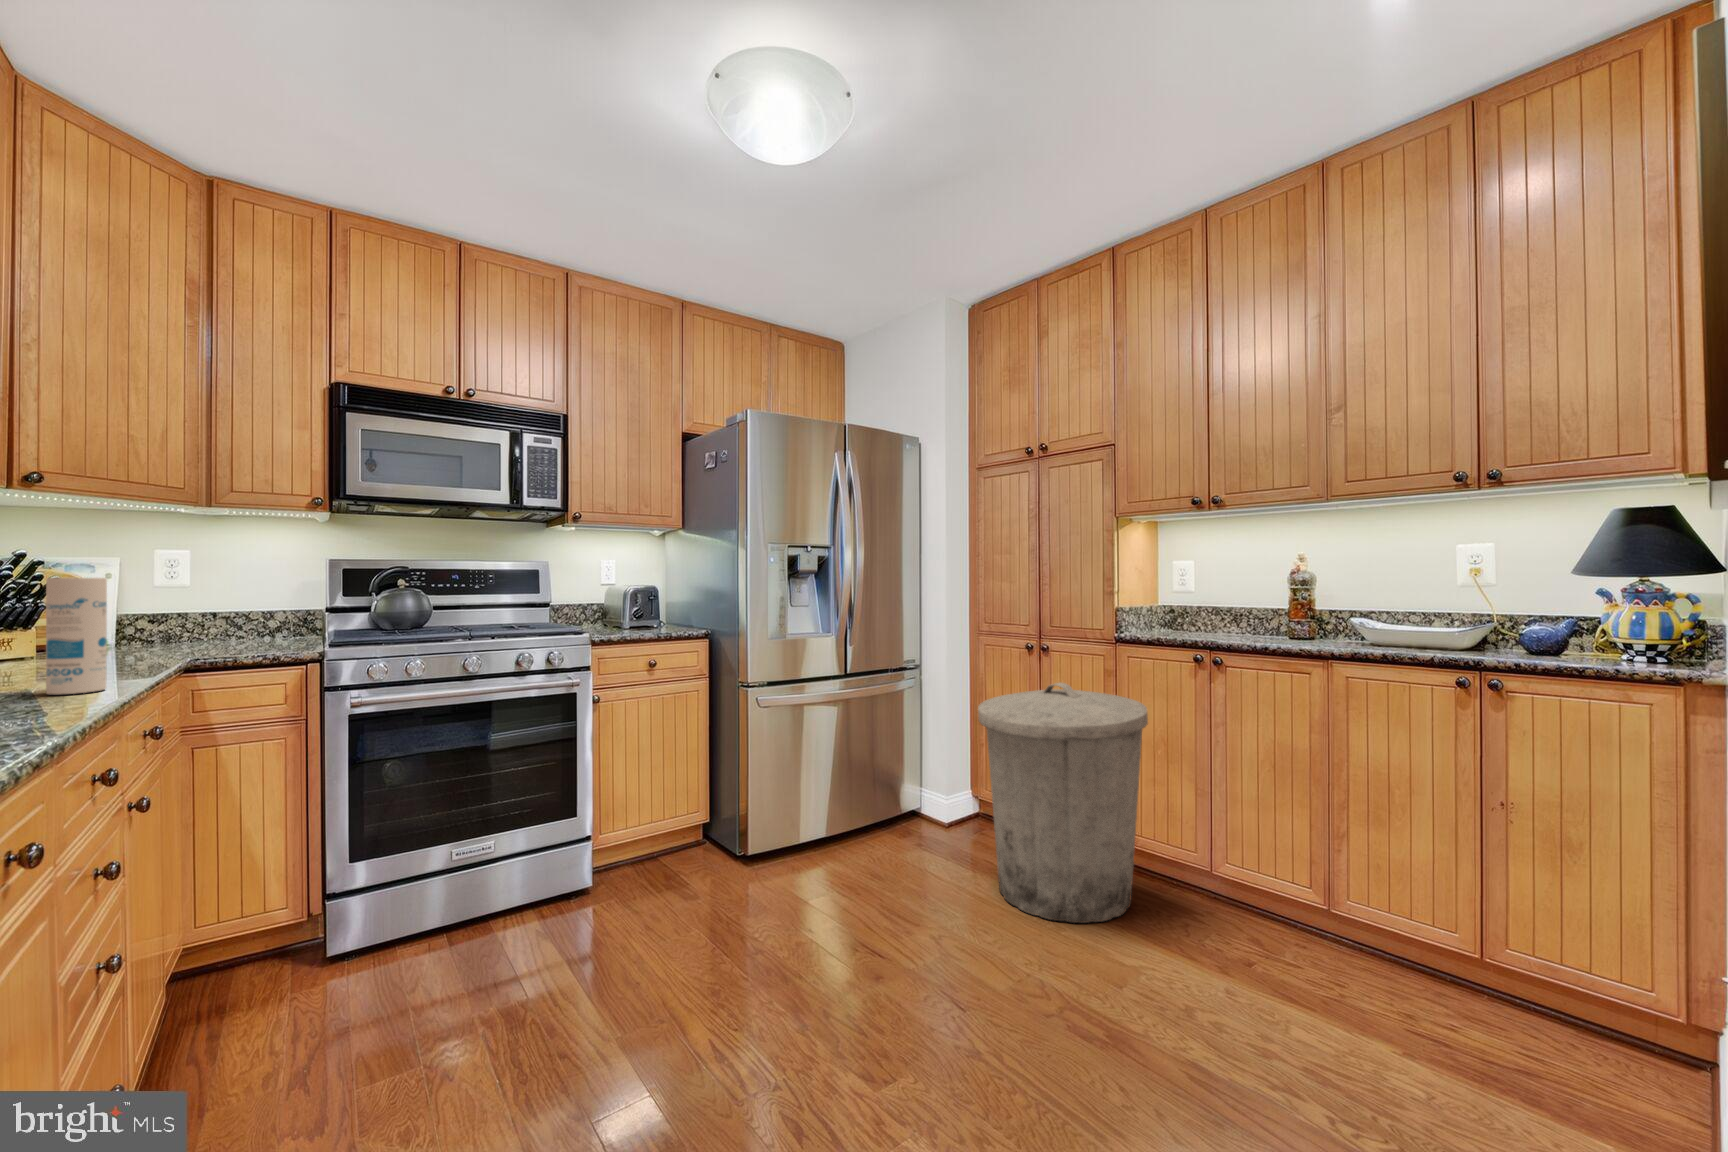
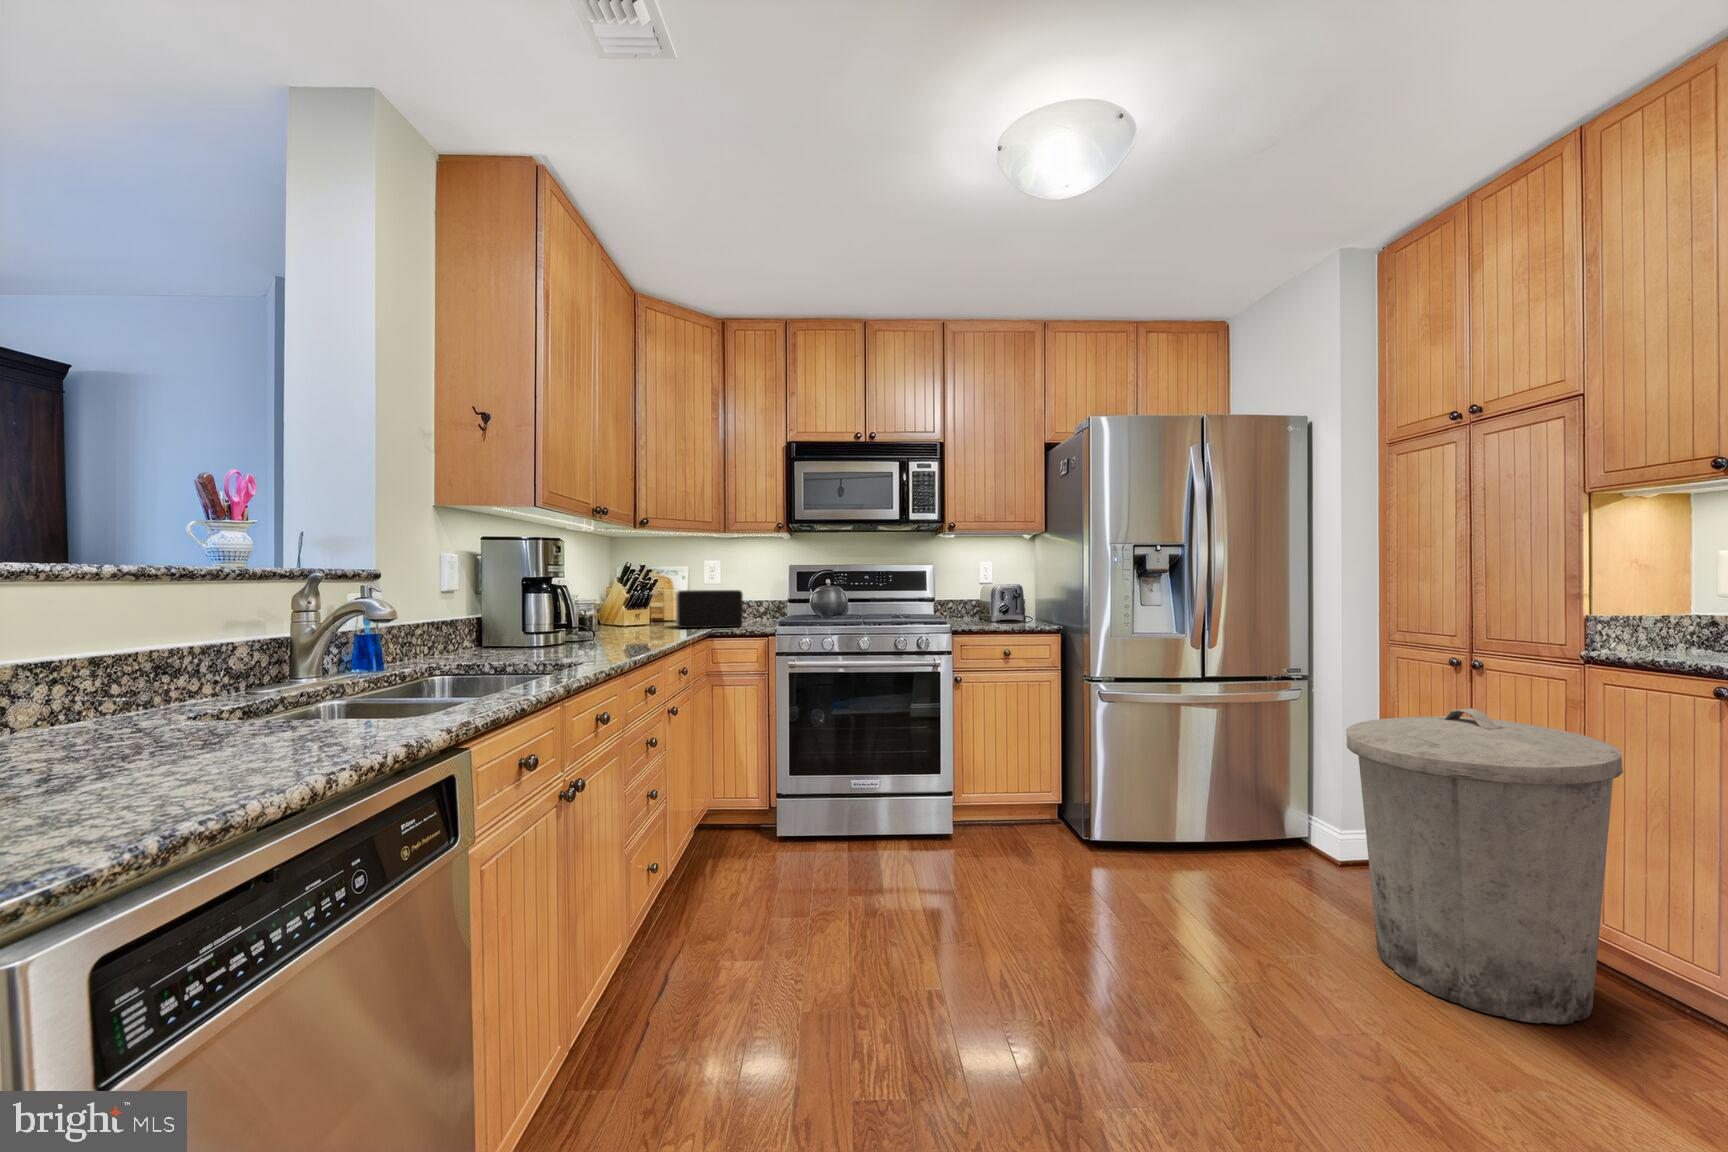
canister: present [46,578,107,694] -> none [636,579,660,645]
toaster: none [93,596,253,660] -> present [675,590,743,628]

